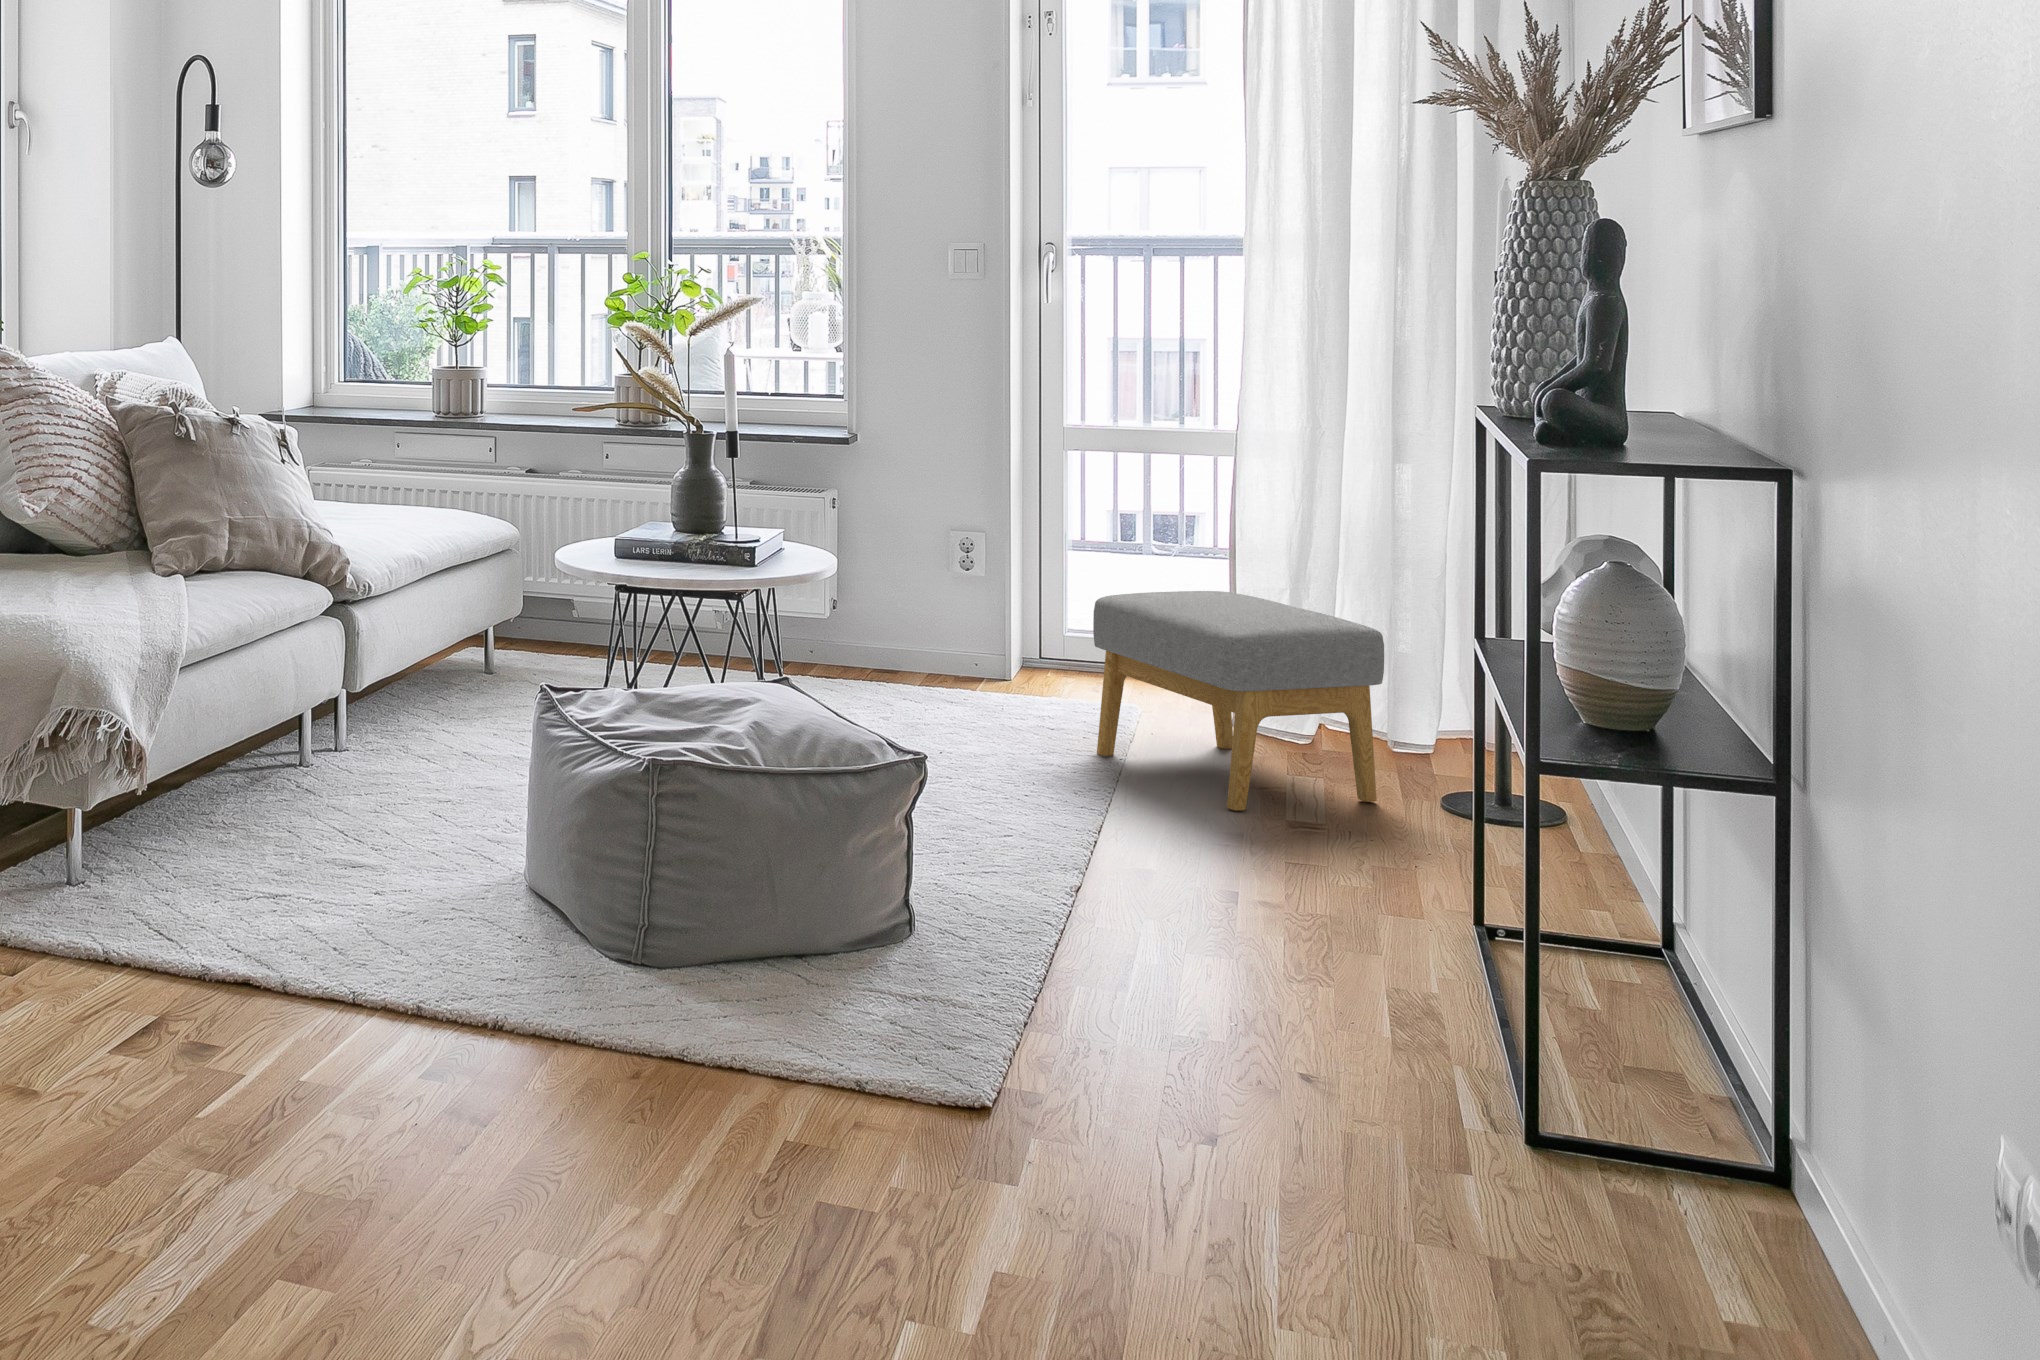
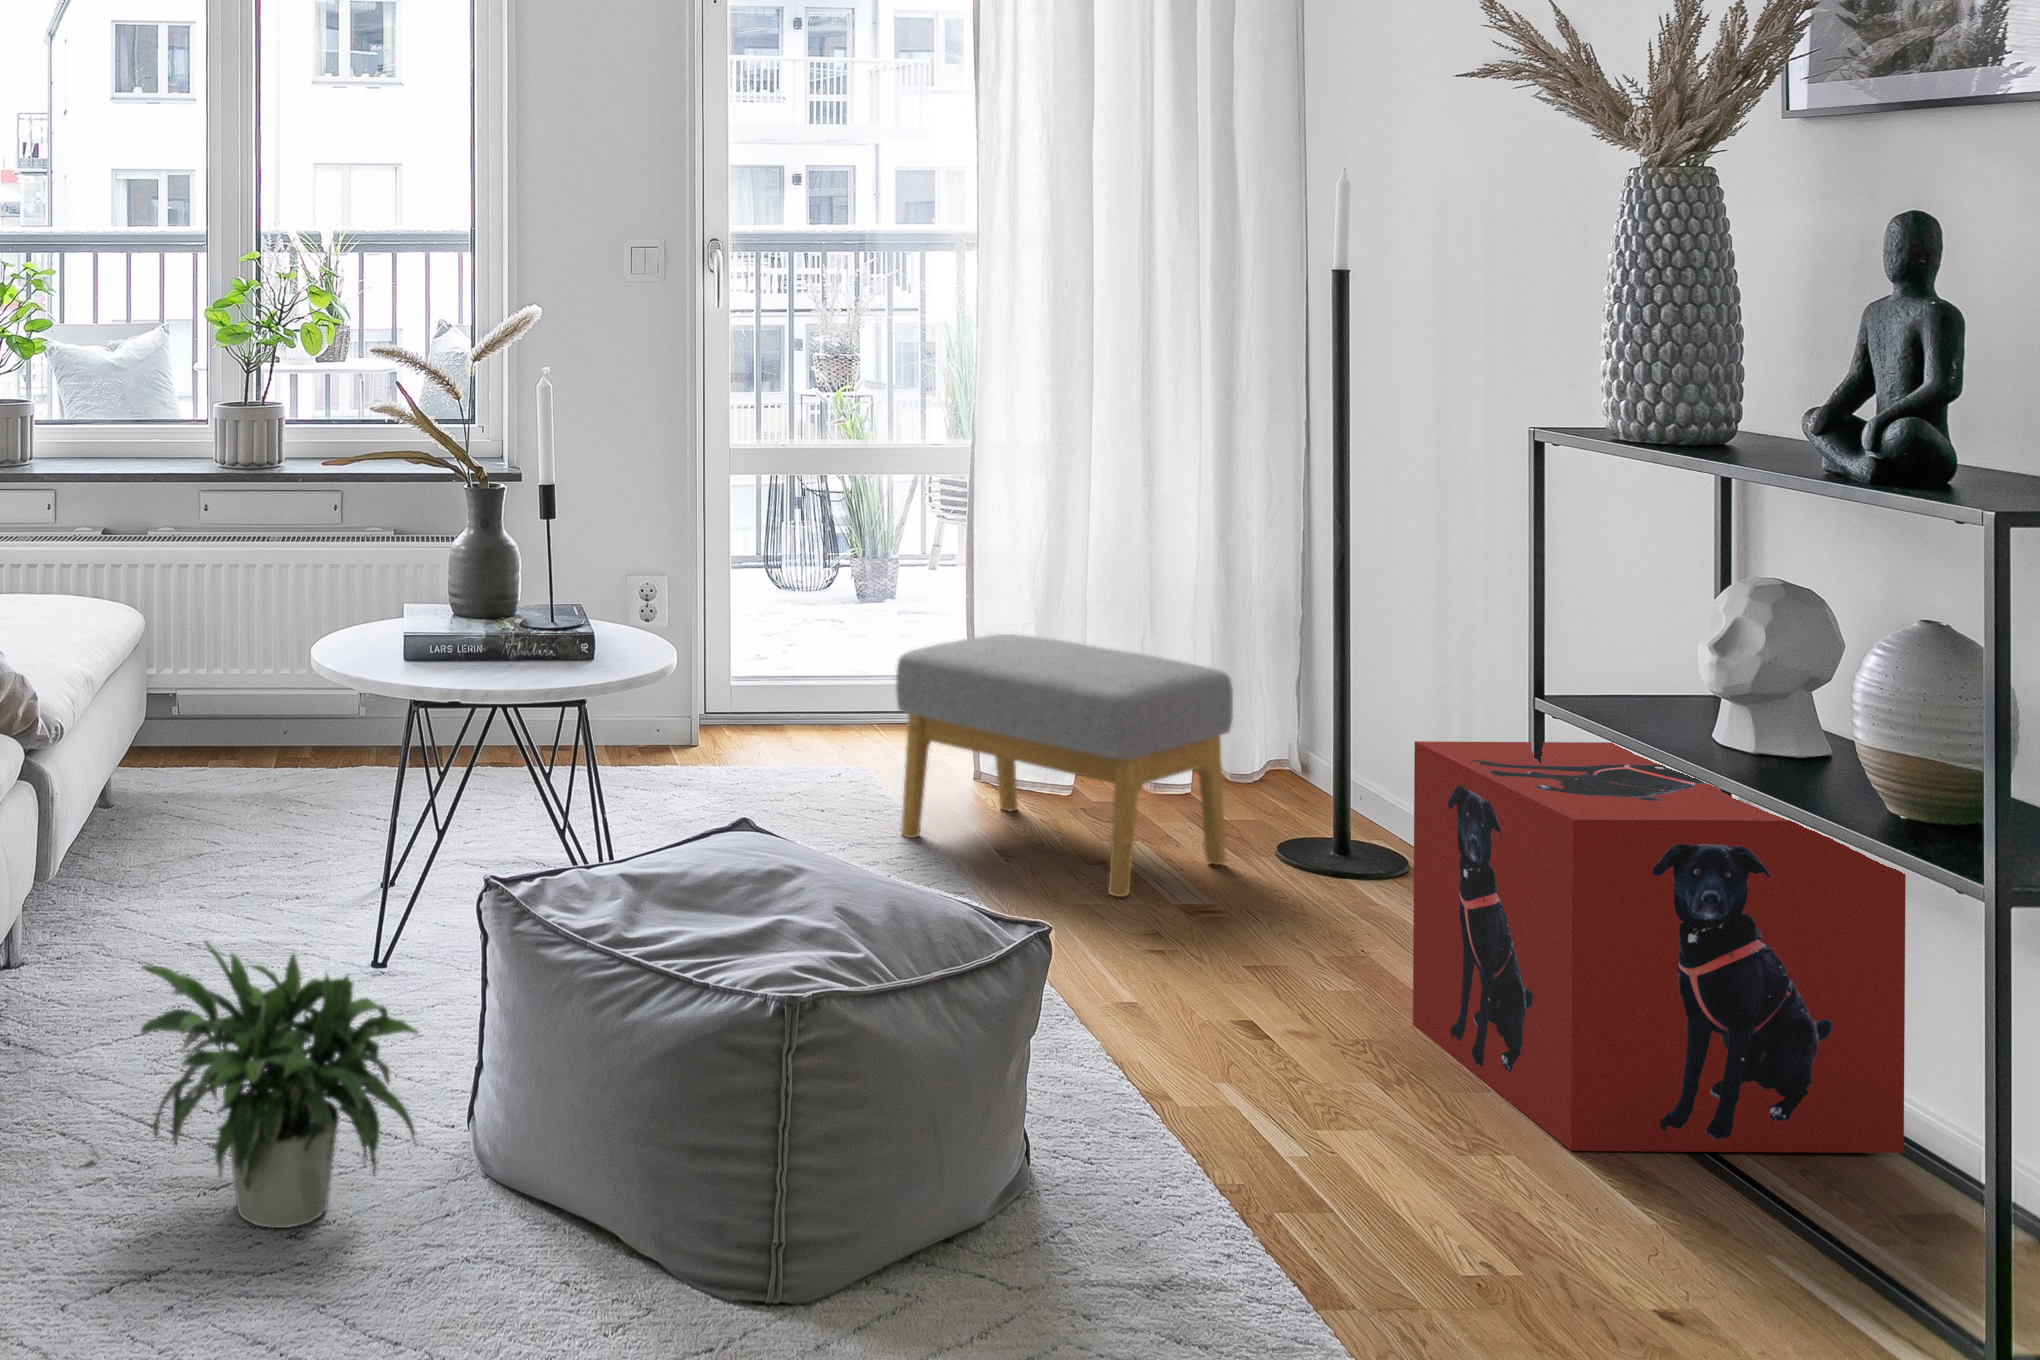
storage box: none [1378,672,1713,1043] -> present [1413,741,1906,1153]
potted plant: none [286,703,470,887] -> present [91,942,418,1228]

